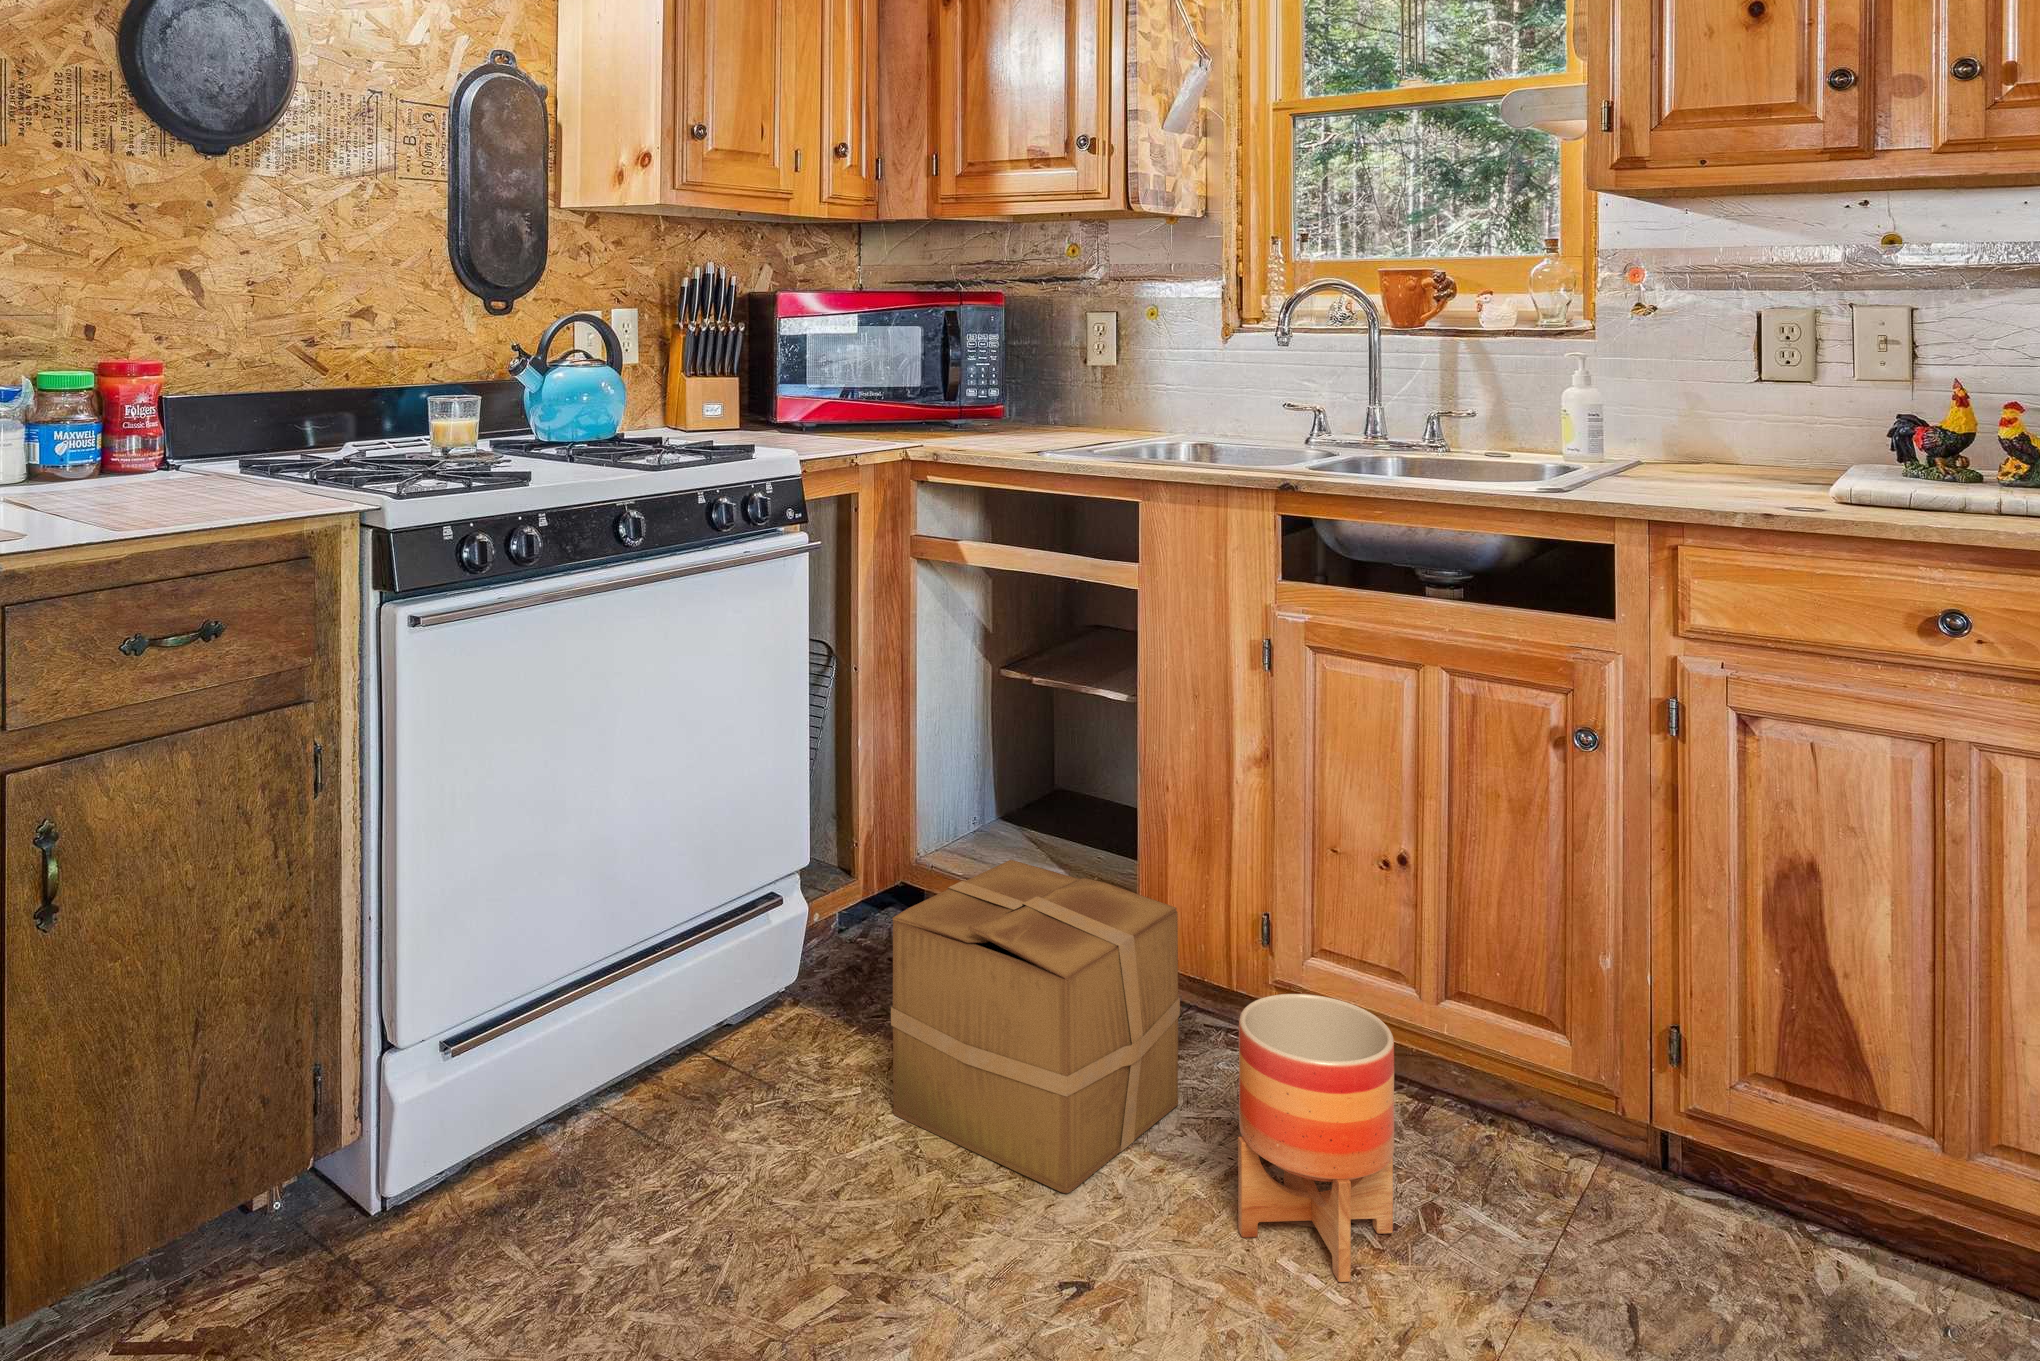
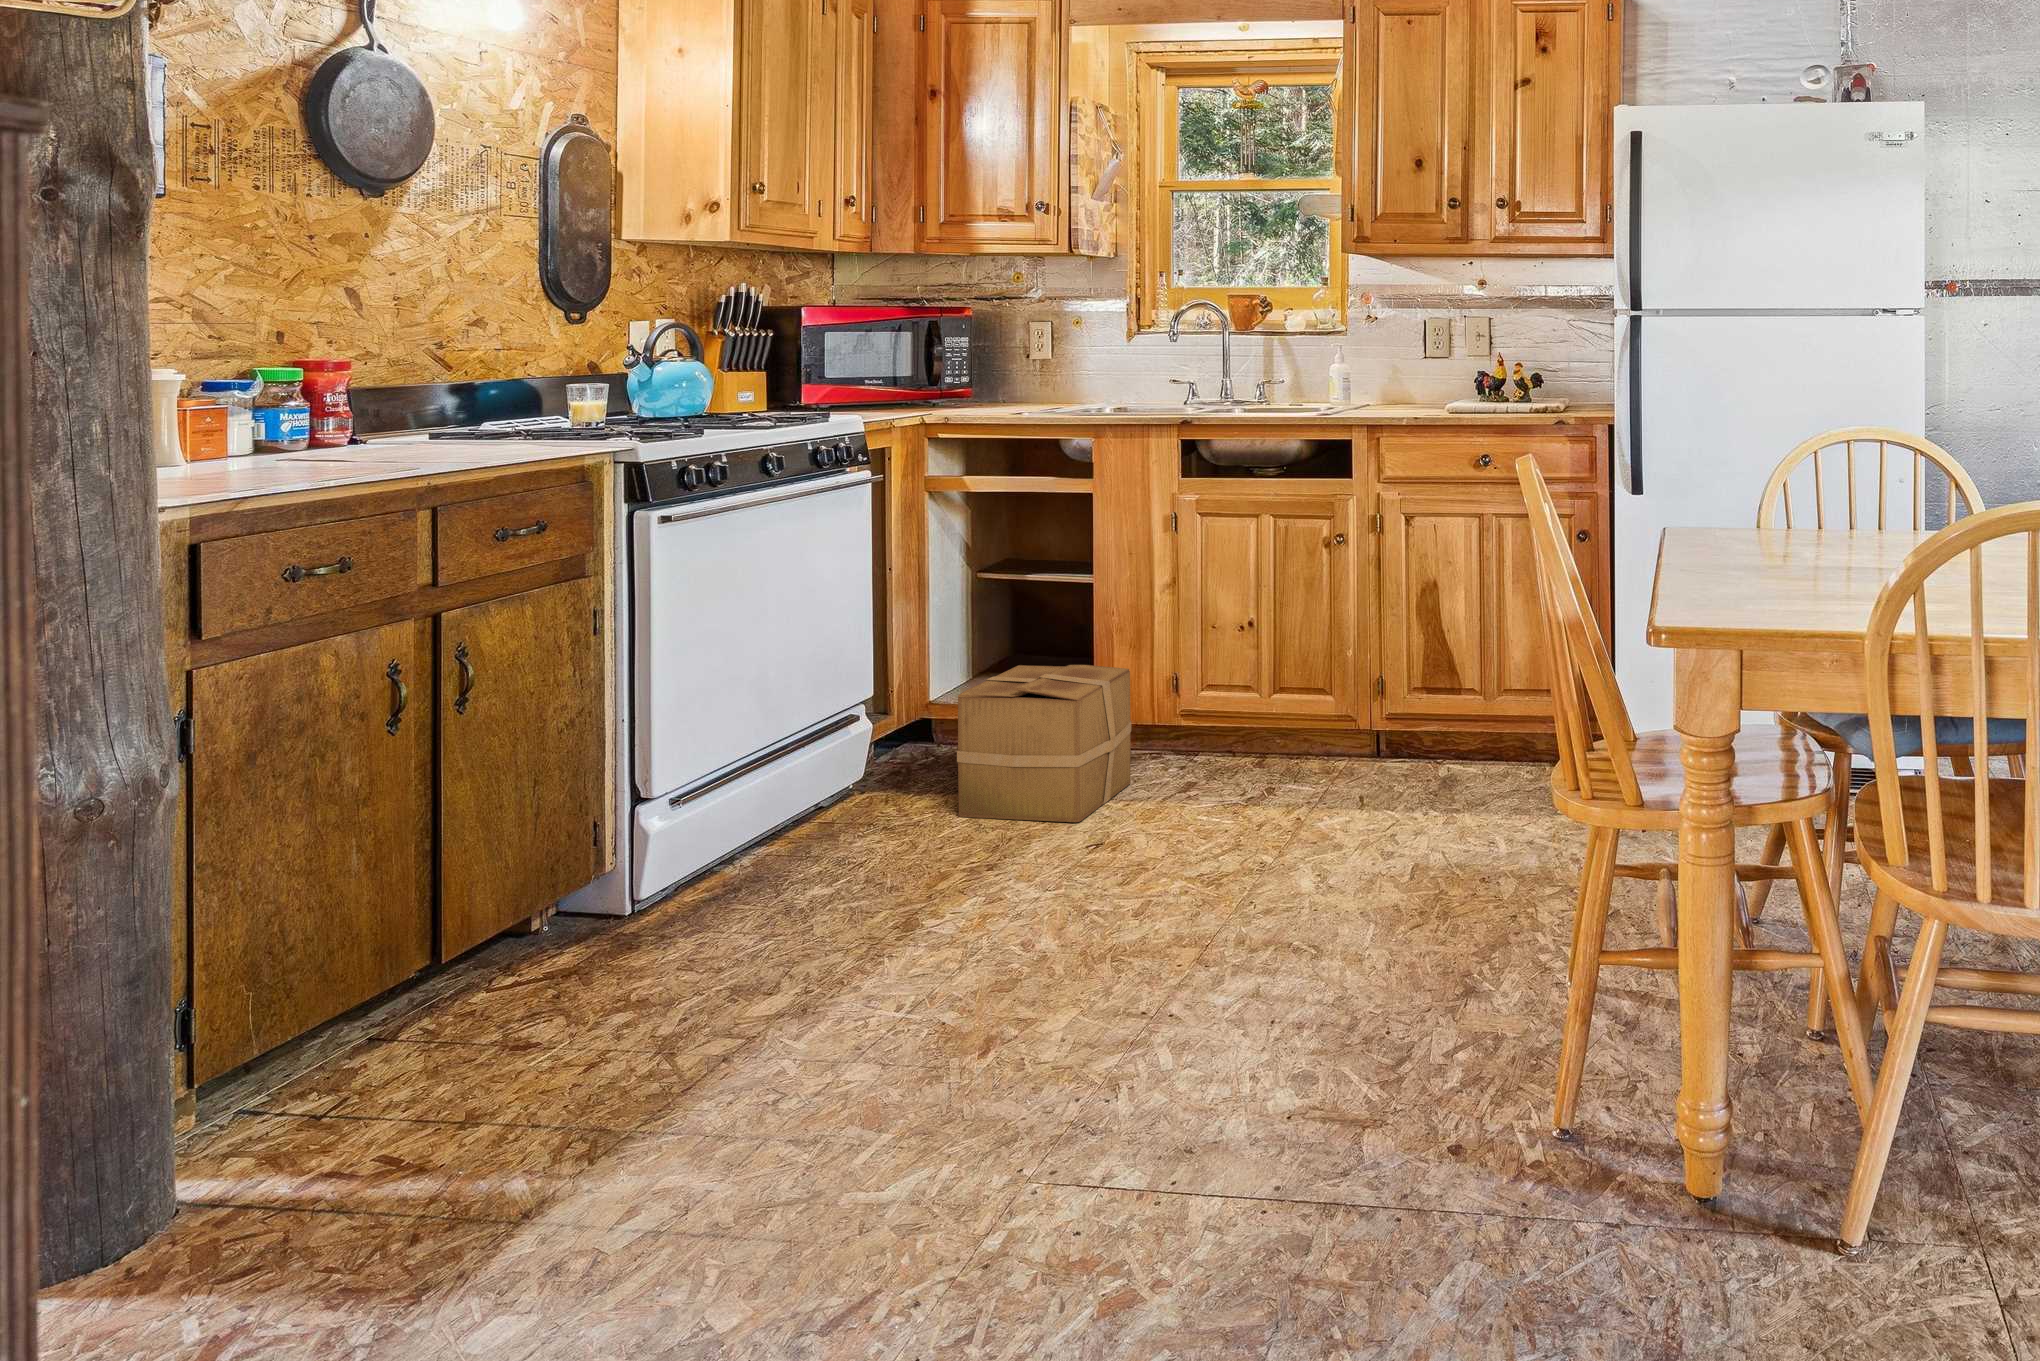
planter: present [1238,994,1394,1282] -> none [1175,691,1255,821]

